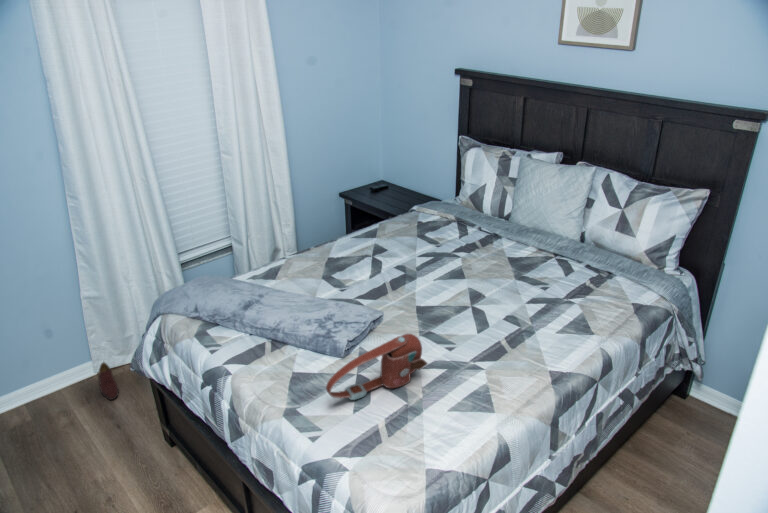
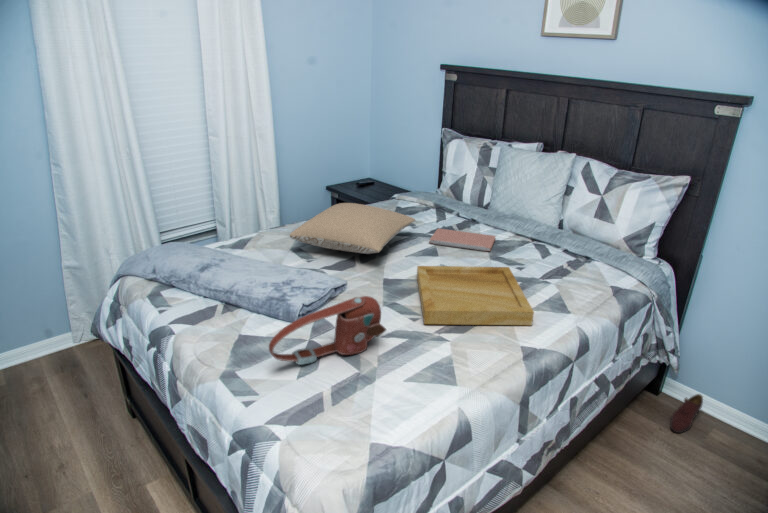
pillow: none [321,227,440,281] -> present [290,203,415,254]
notebook: none [455,246,520,270] -> present [430,228,495,251]
tray: none [447,289,561,353] -> present [417,266,534,325]
shoe: present [97,363,119,400] -> present [670,394,703,433]

